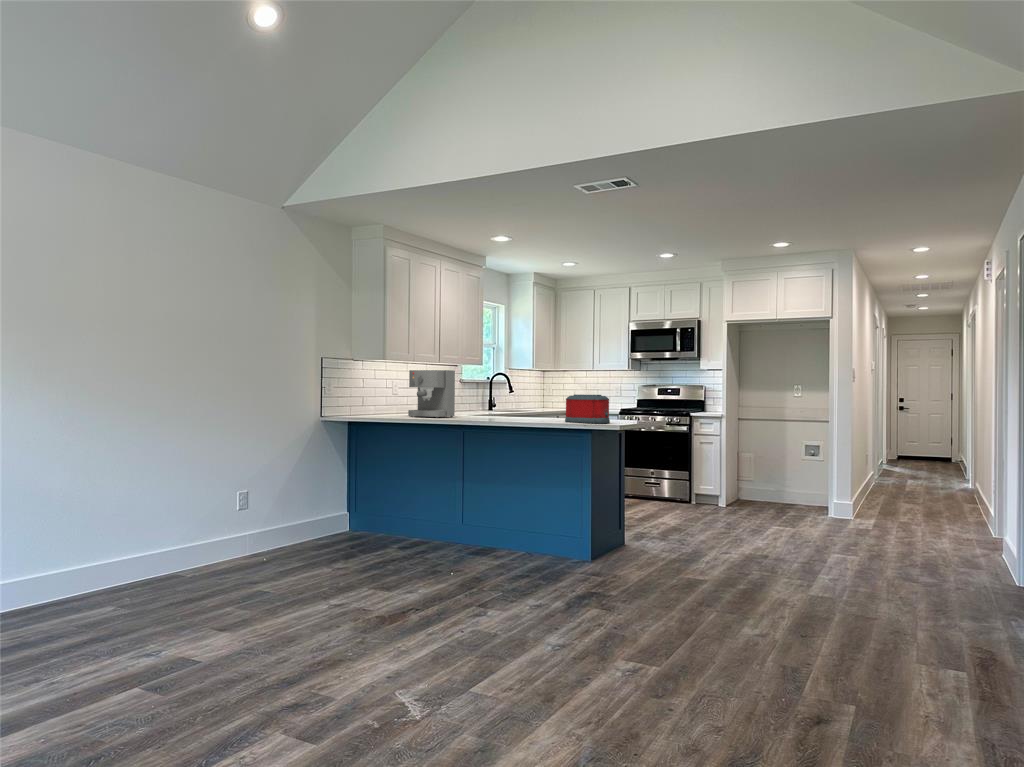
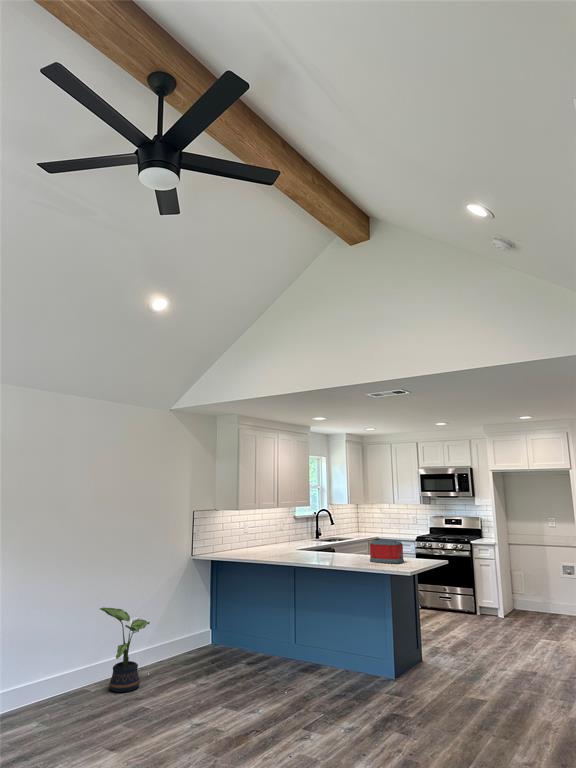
coffee maker: present [408,370,455,418] -> none [254,520,288,559]
potted plant: none [194,470,266,576] -> present [100,607,150,692]

